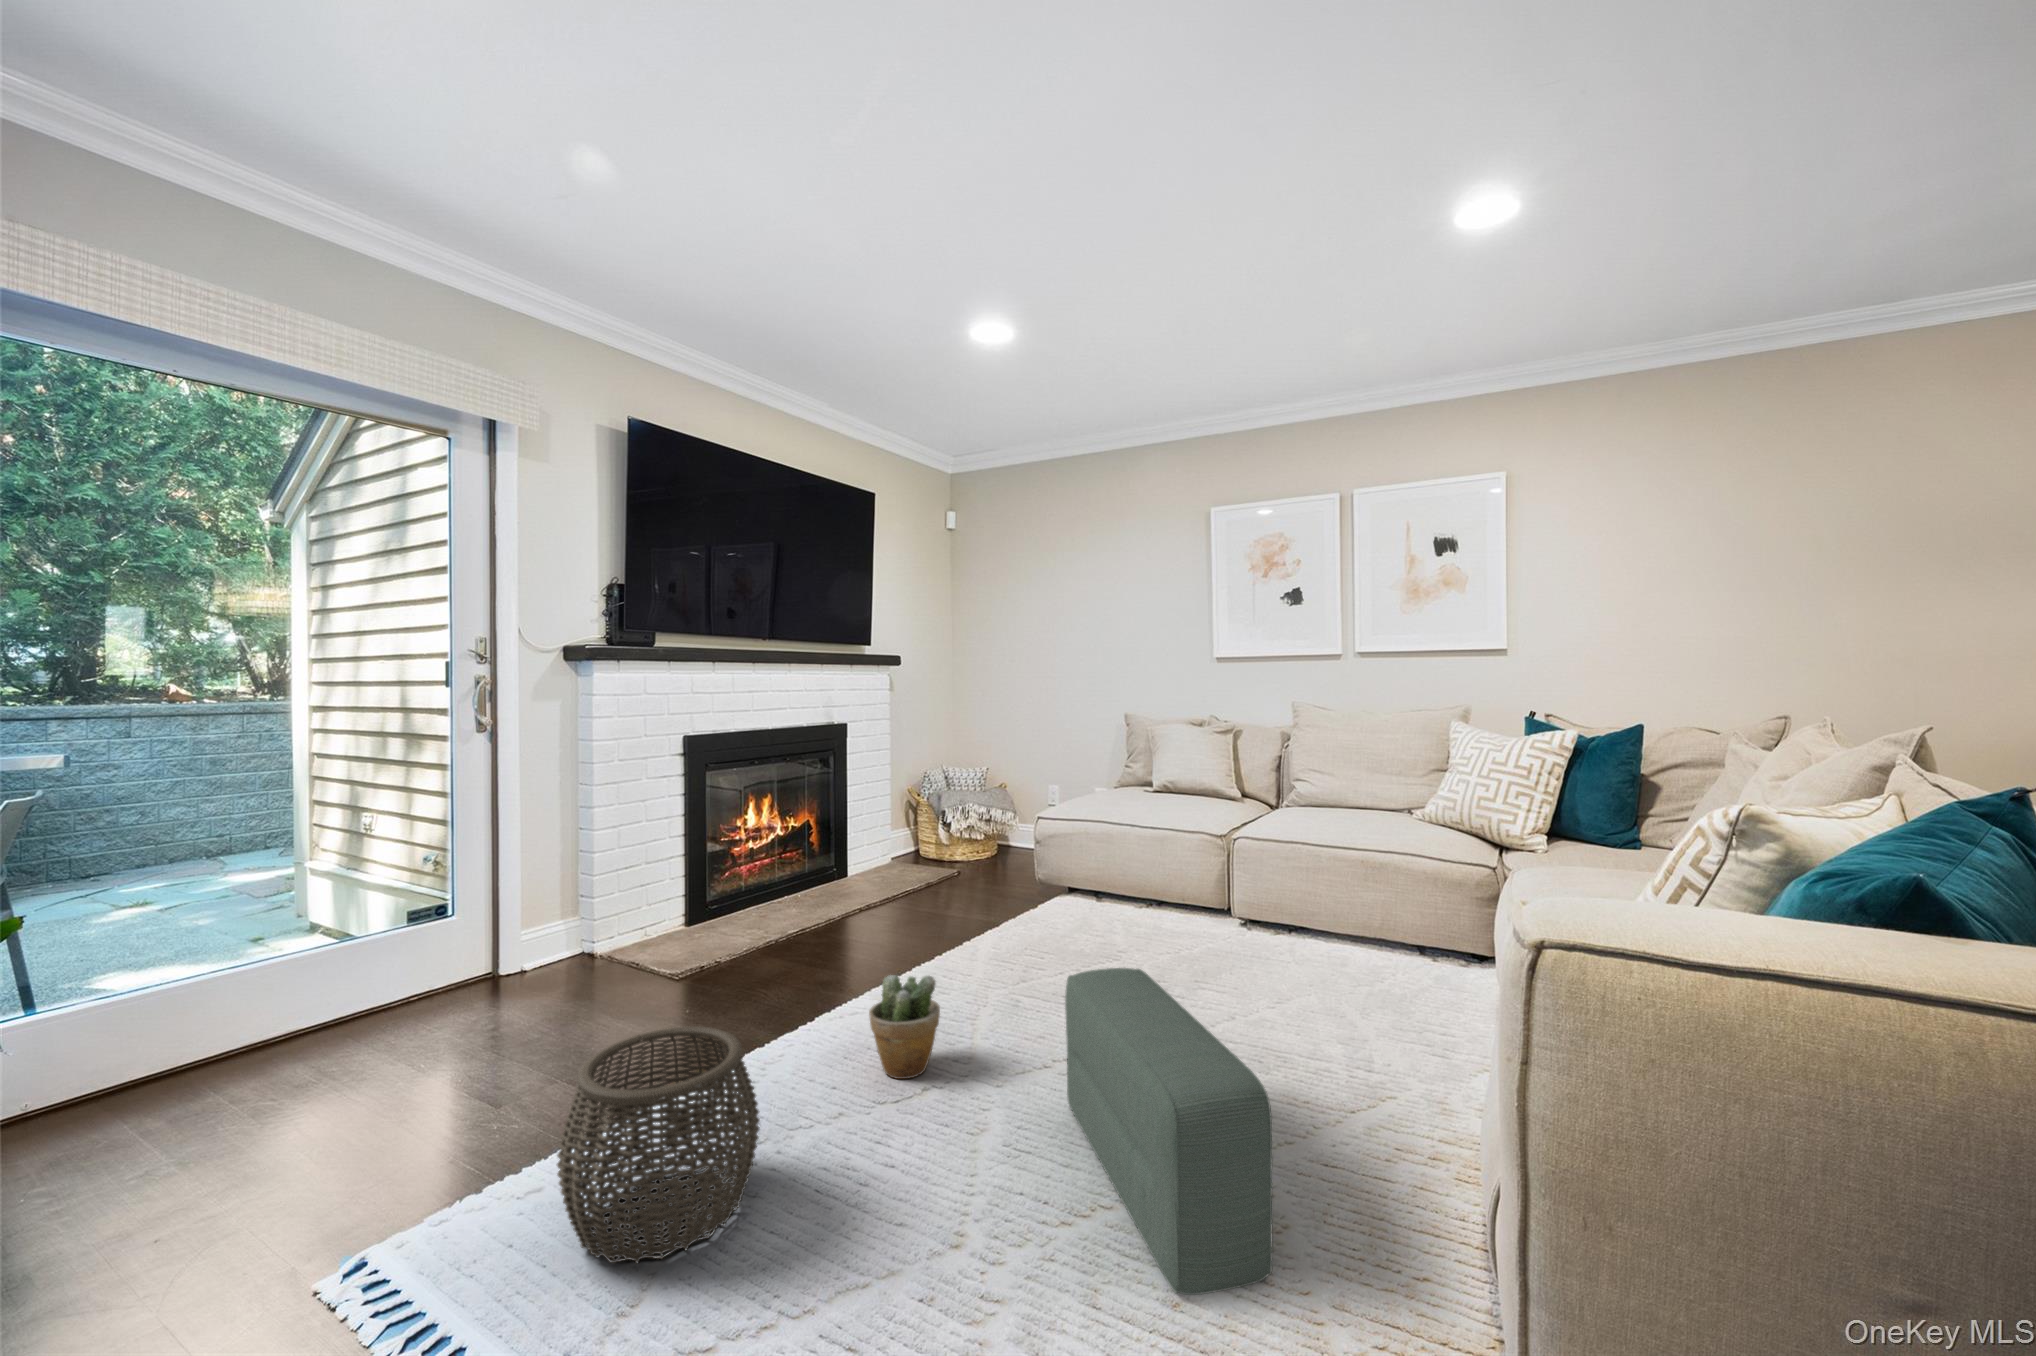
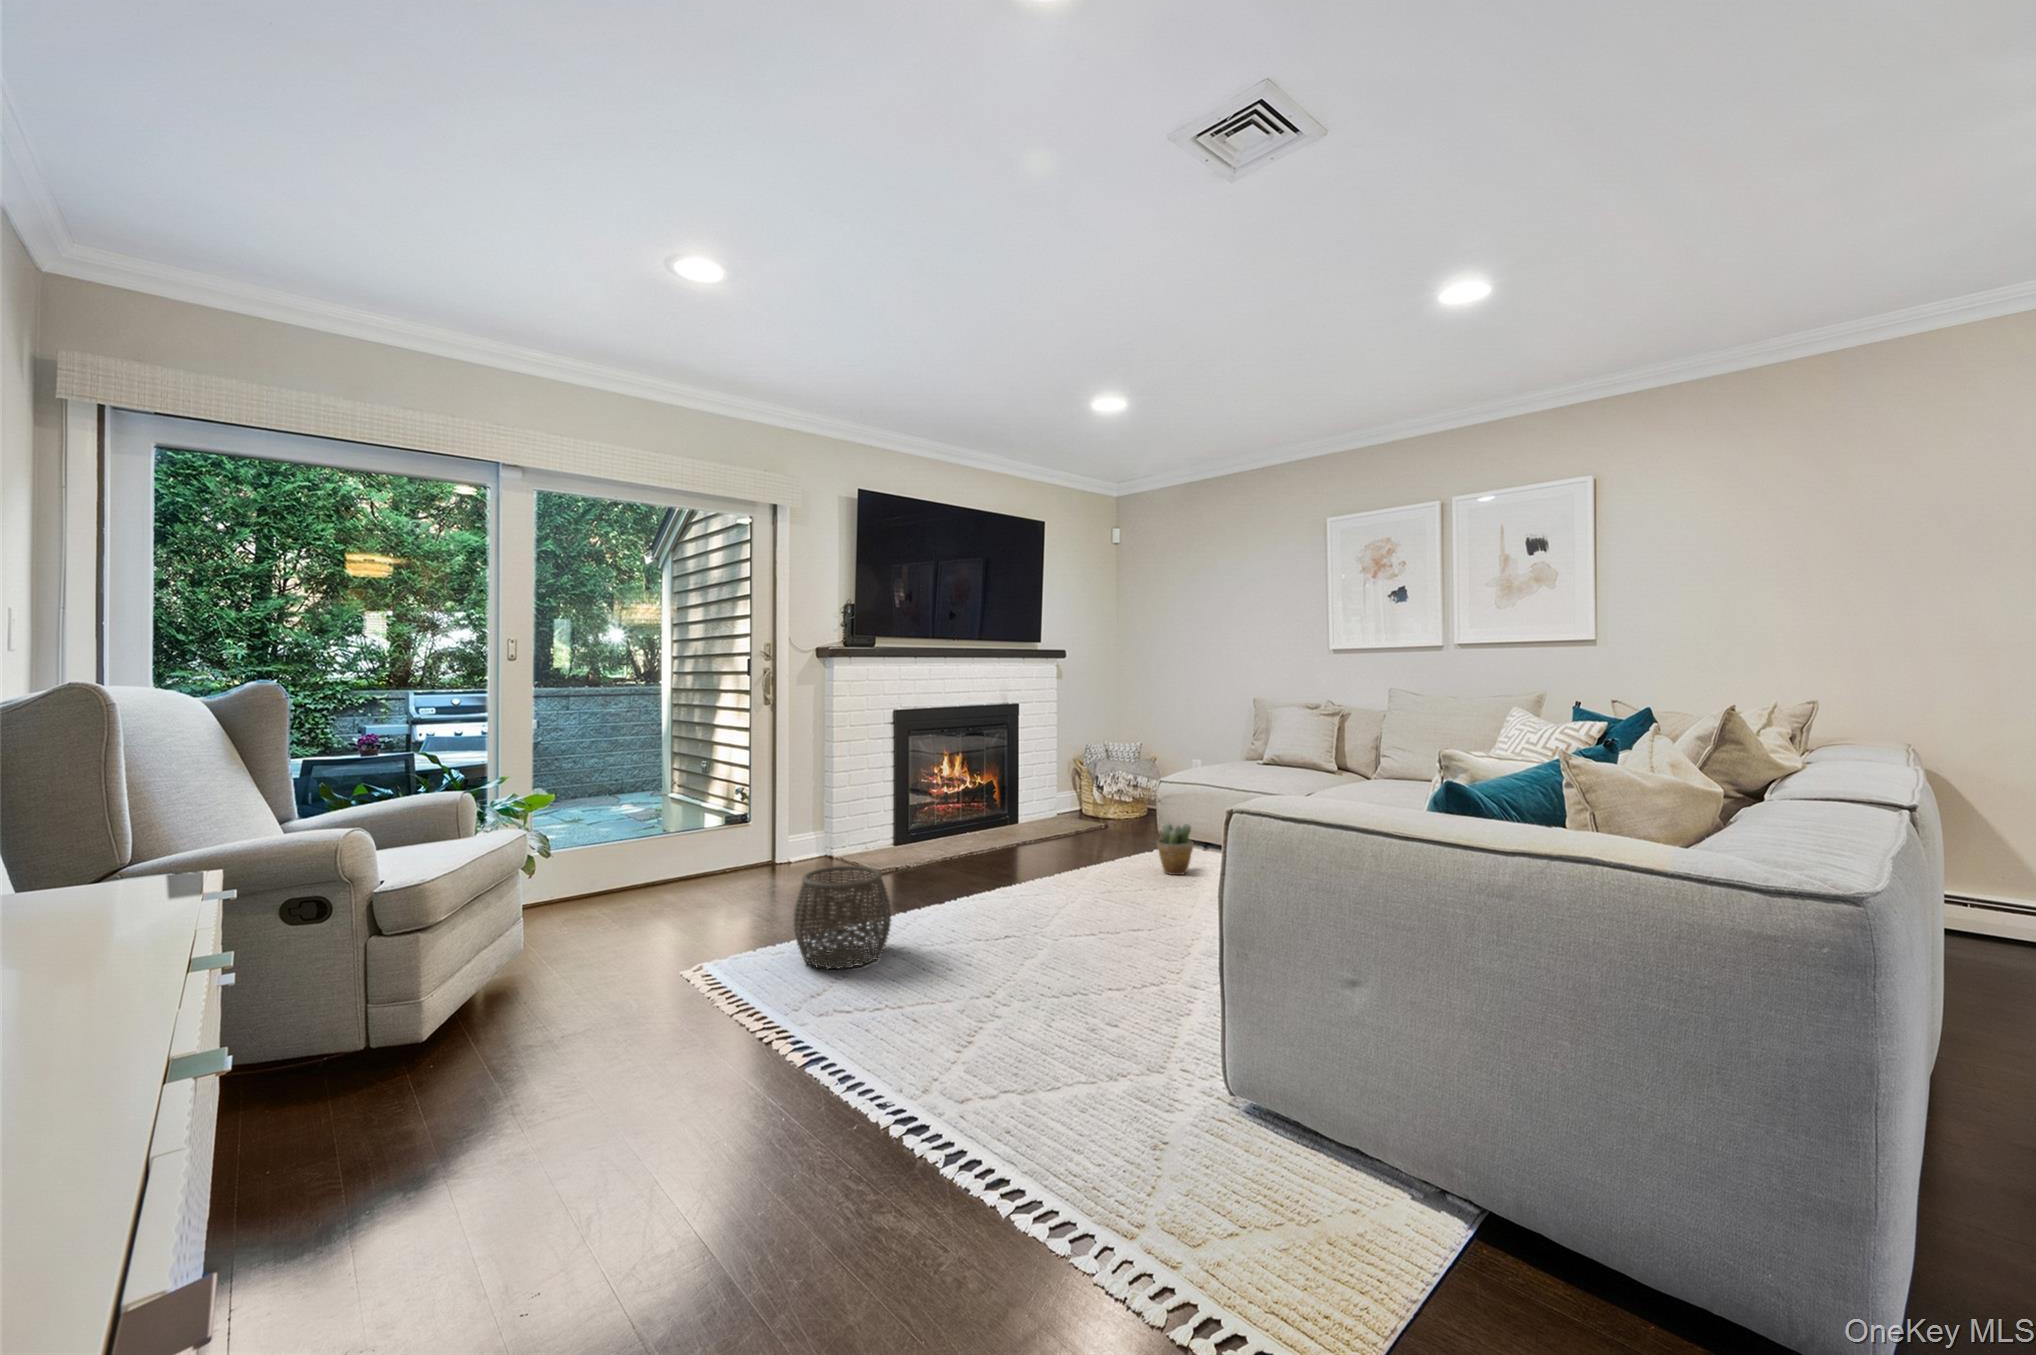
pouf: present [1065,968,1272,1295] -> none [1074,860,1138,1012]
potted plant: present [869,975,940,1079] -> present [1157,824,1194,875]

